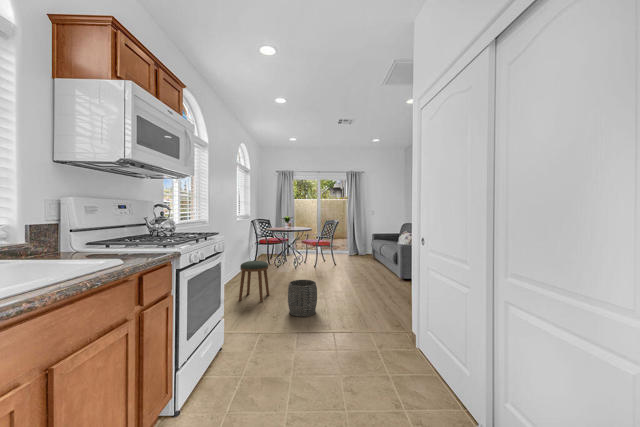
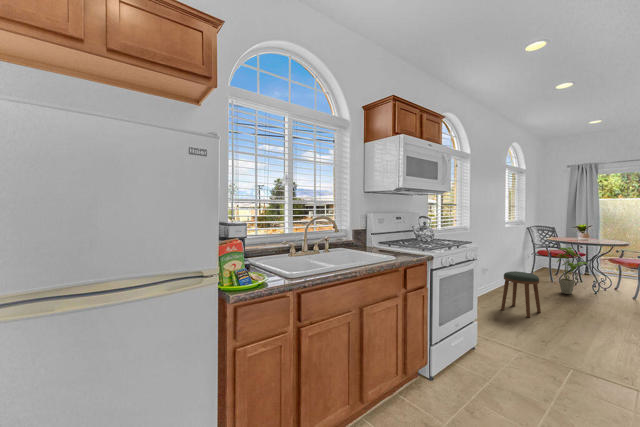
house plant: none [275,235,296,274] -> present [557,247,586,294]
woven basket: present [288,280,317,317] -> none [562,303,611,352]

